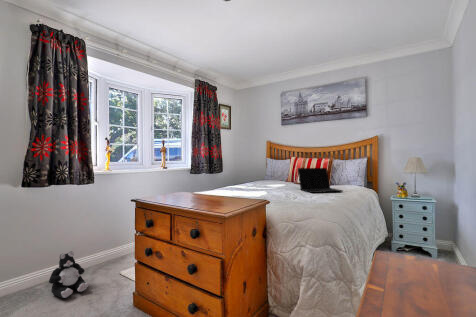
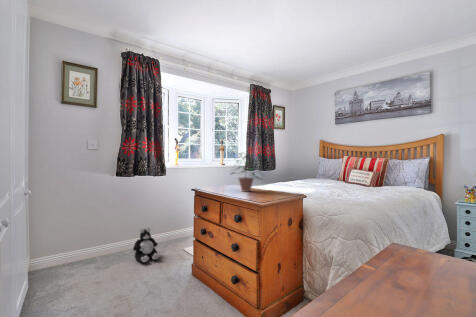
potted plant: none [178,154,222,199] -> present [231,153,260,192]
laptop: present [298,168,343,193] -> none [345,167,394,192]

